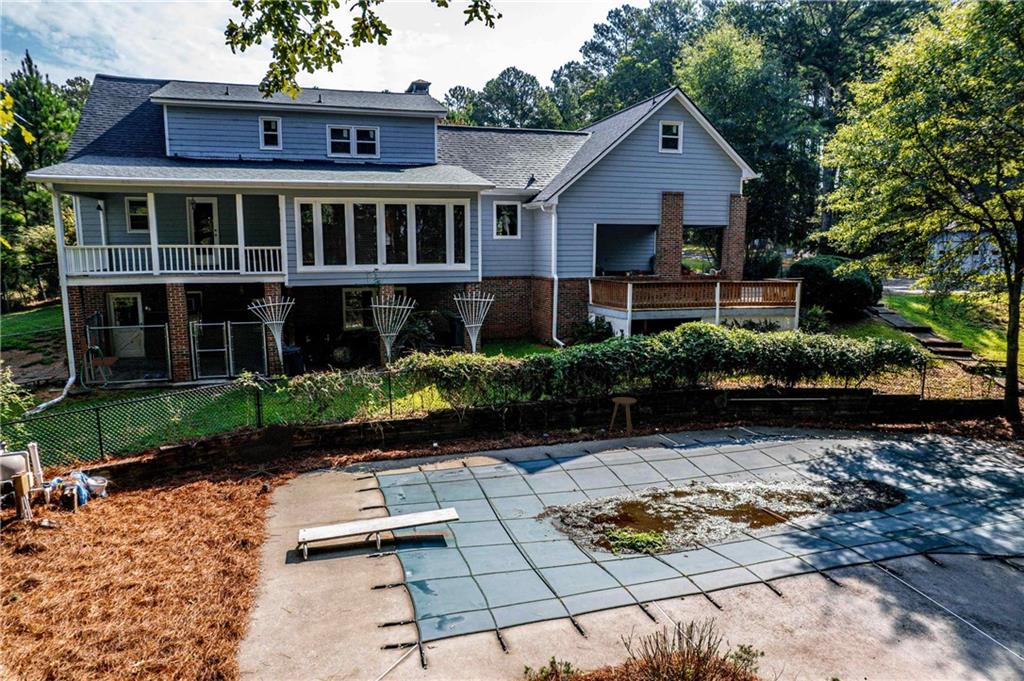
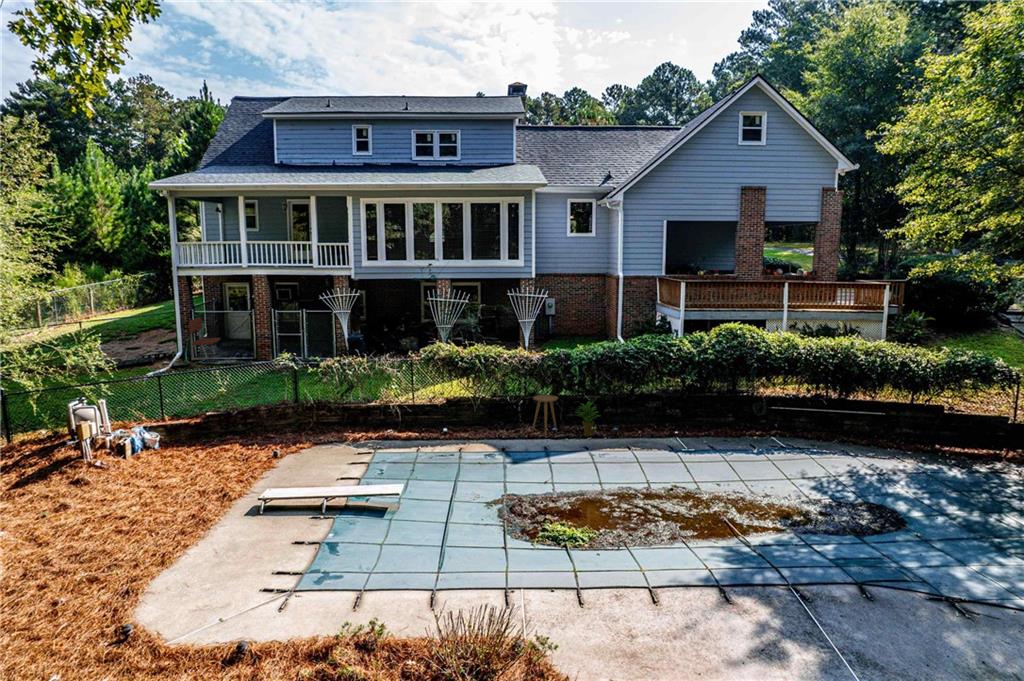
side table: present [609,397,637,439] -> present [532,395,558,438]
potted plant: none [564,405,590,440] -> present [577,401,600,436]
lounge chair: present [234,424,294,480] -> none [264,399,316,446]

